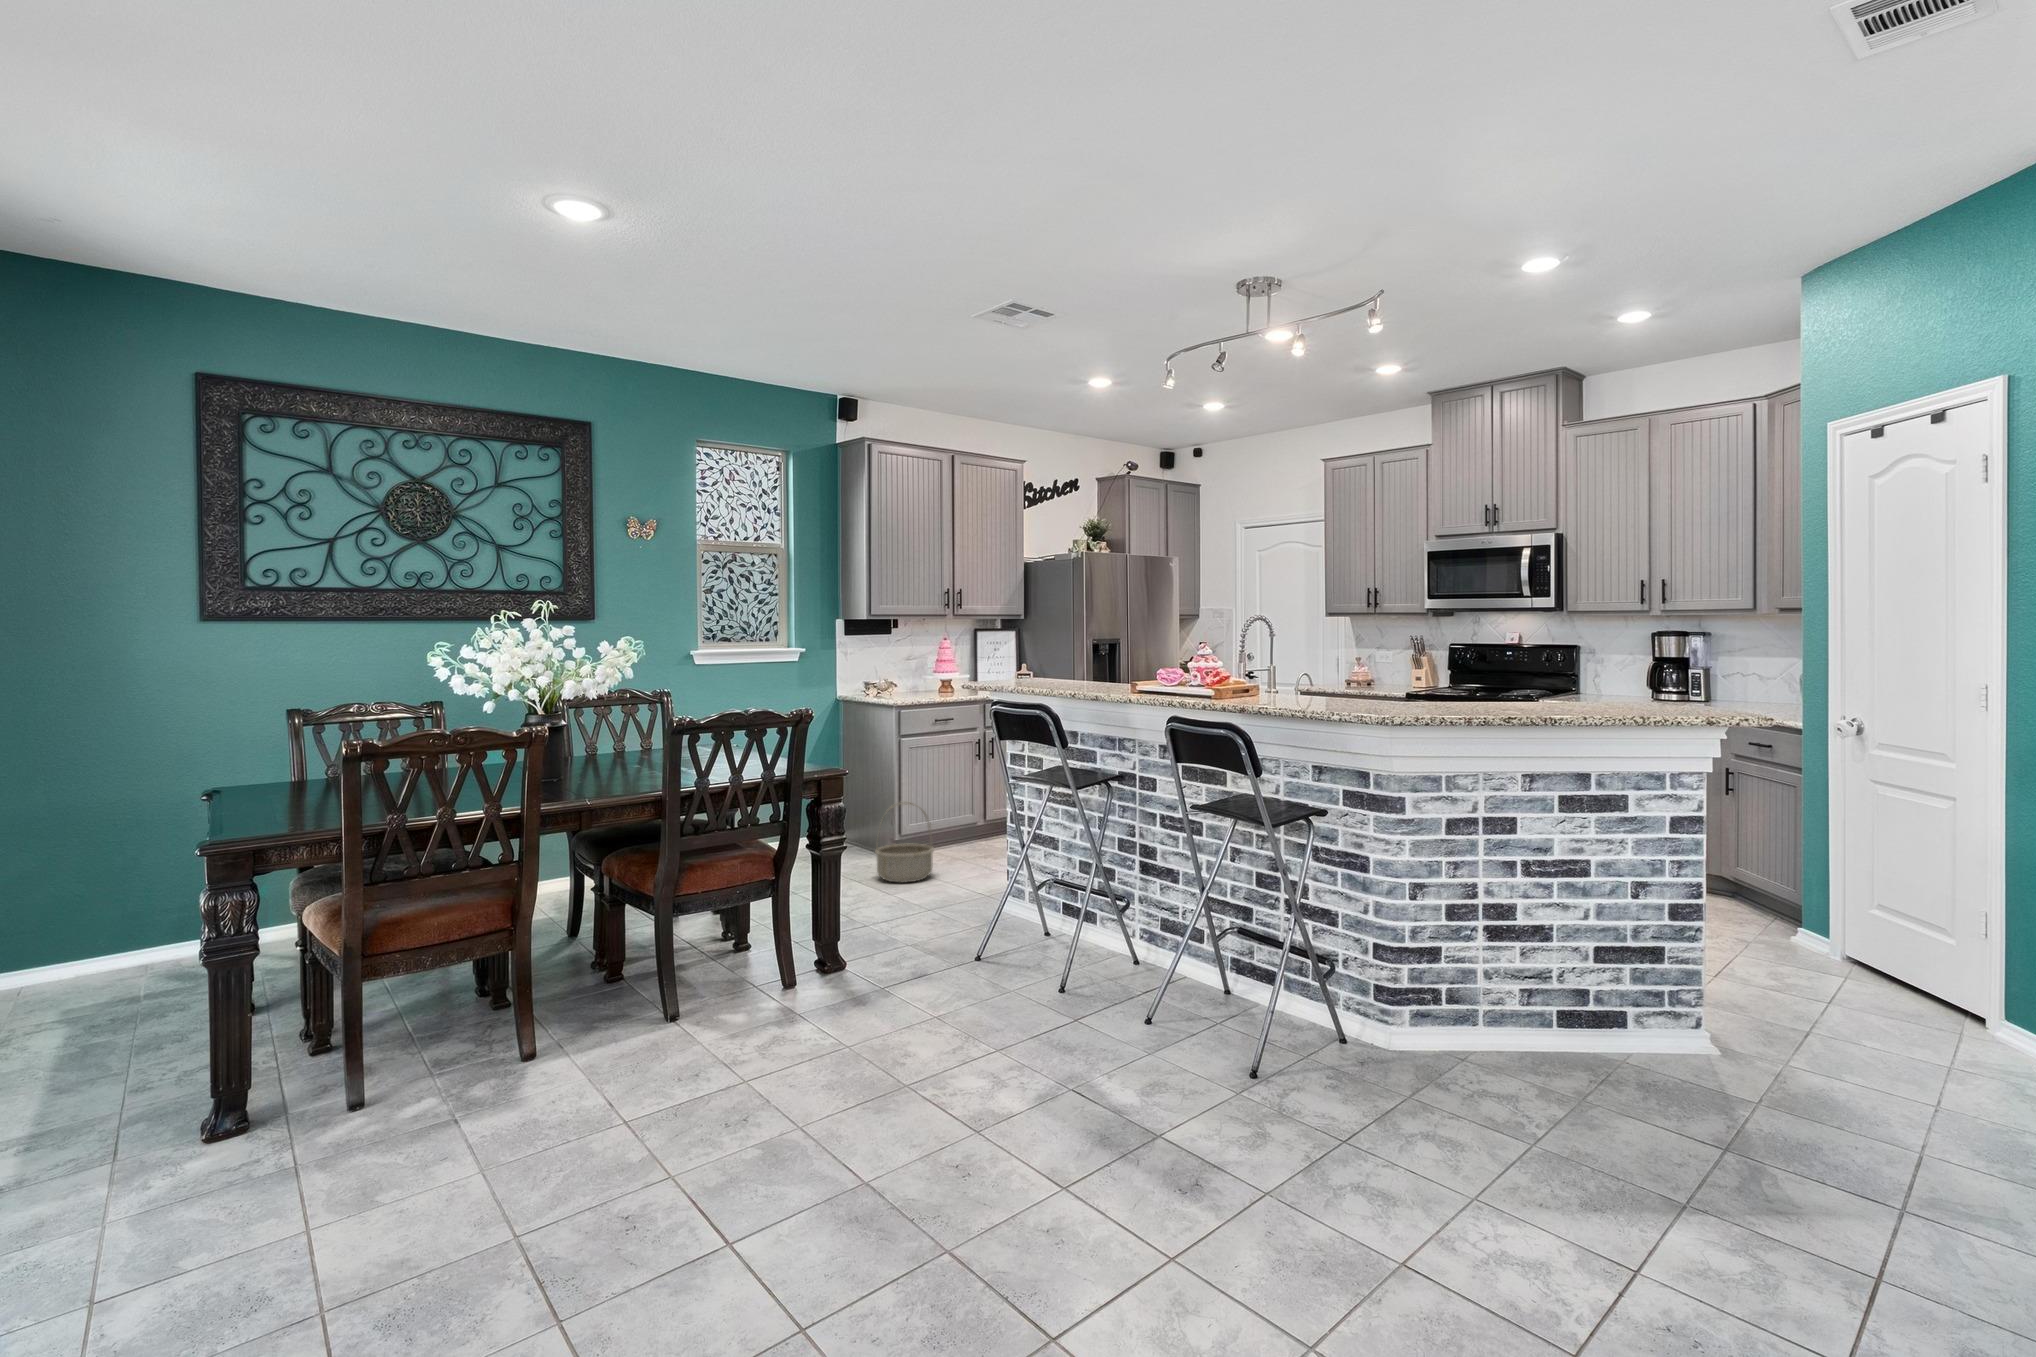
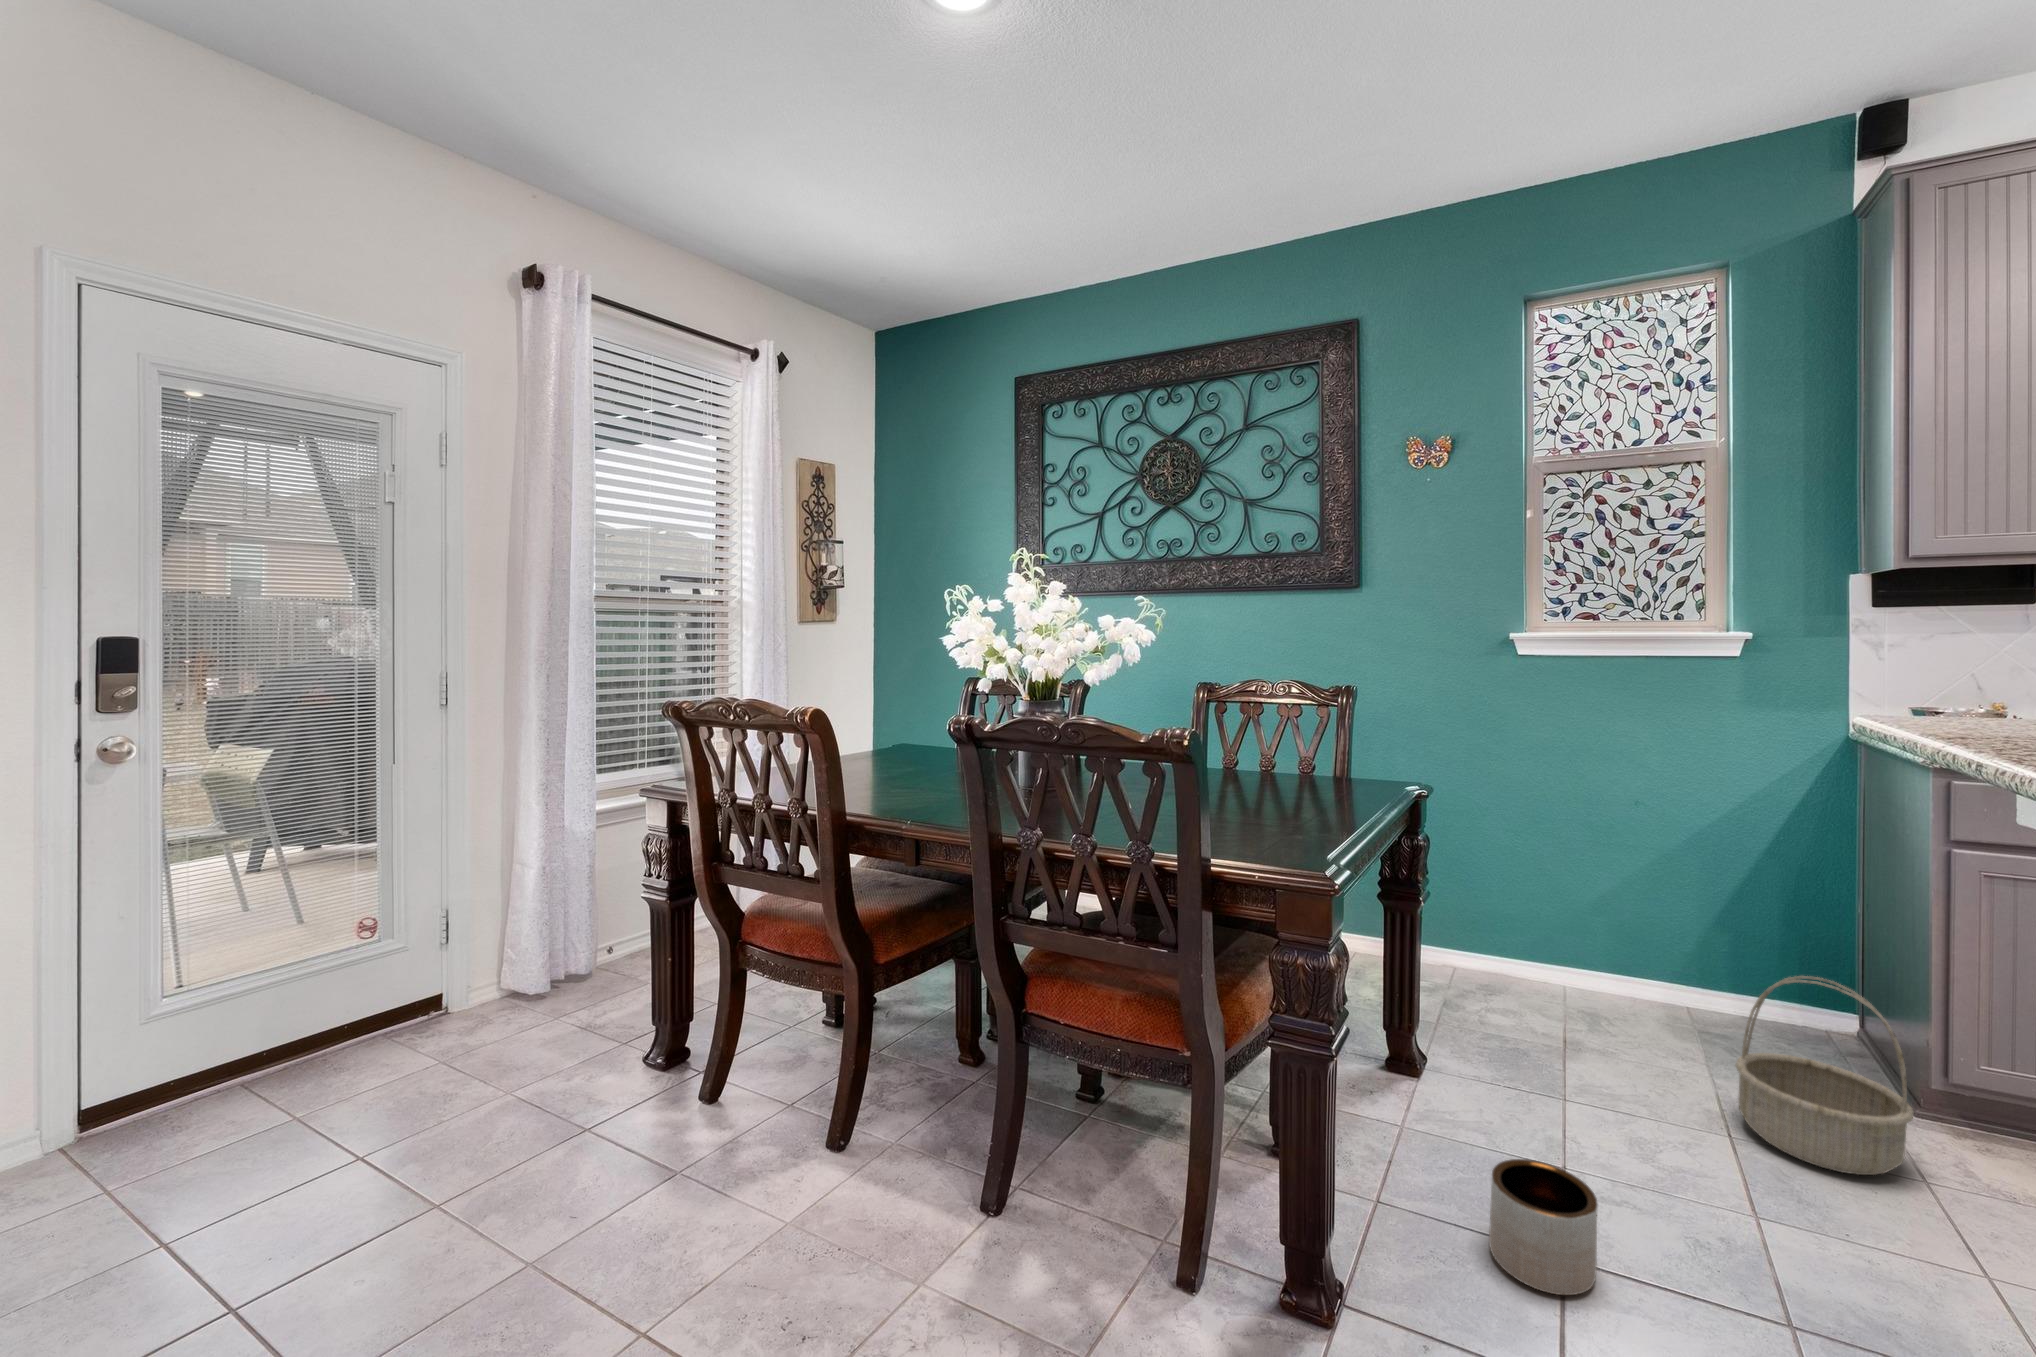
planter: none [878,889,920,935] -> present [1489,1159,1598,1295]

